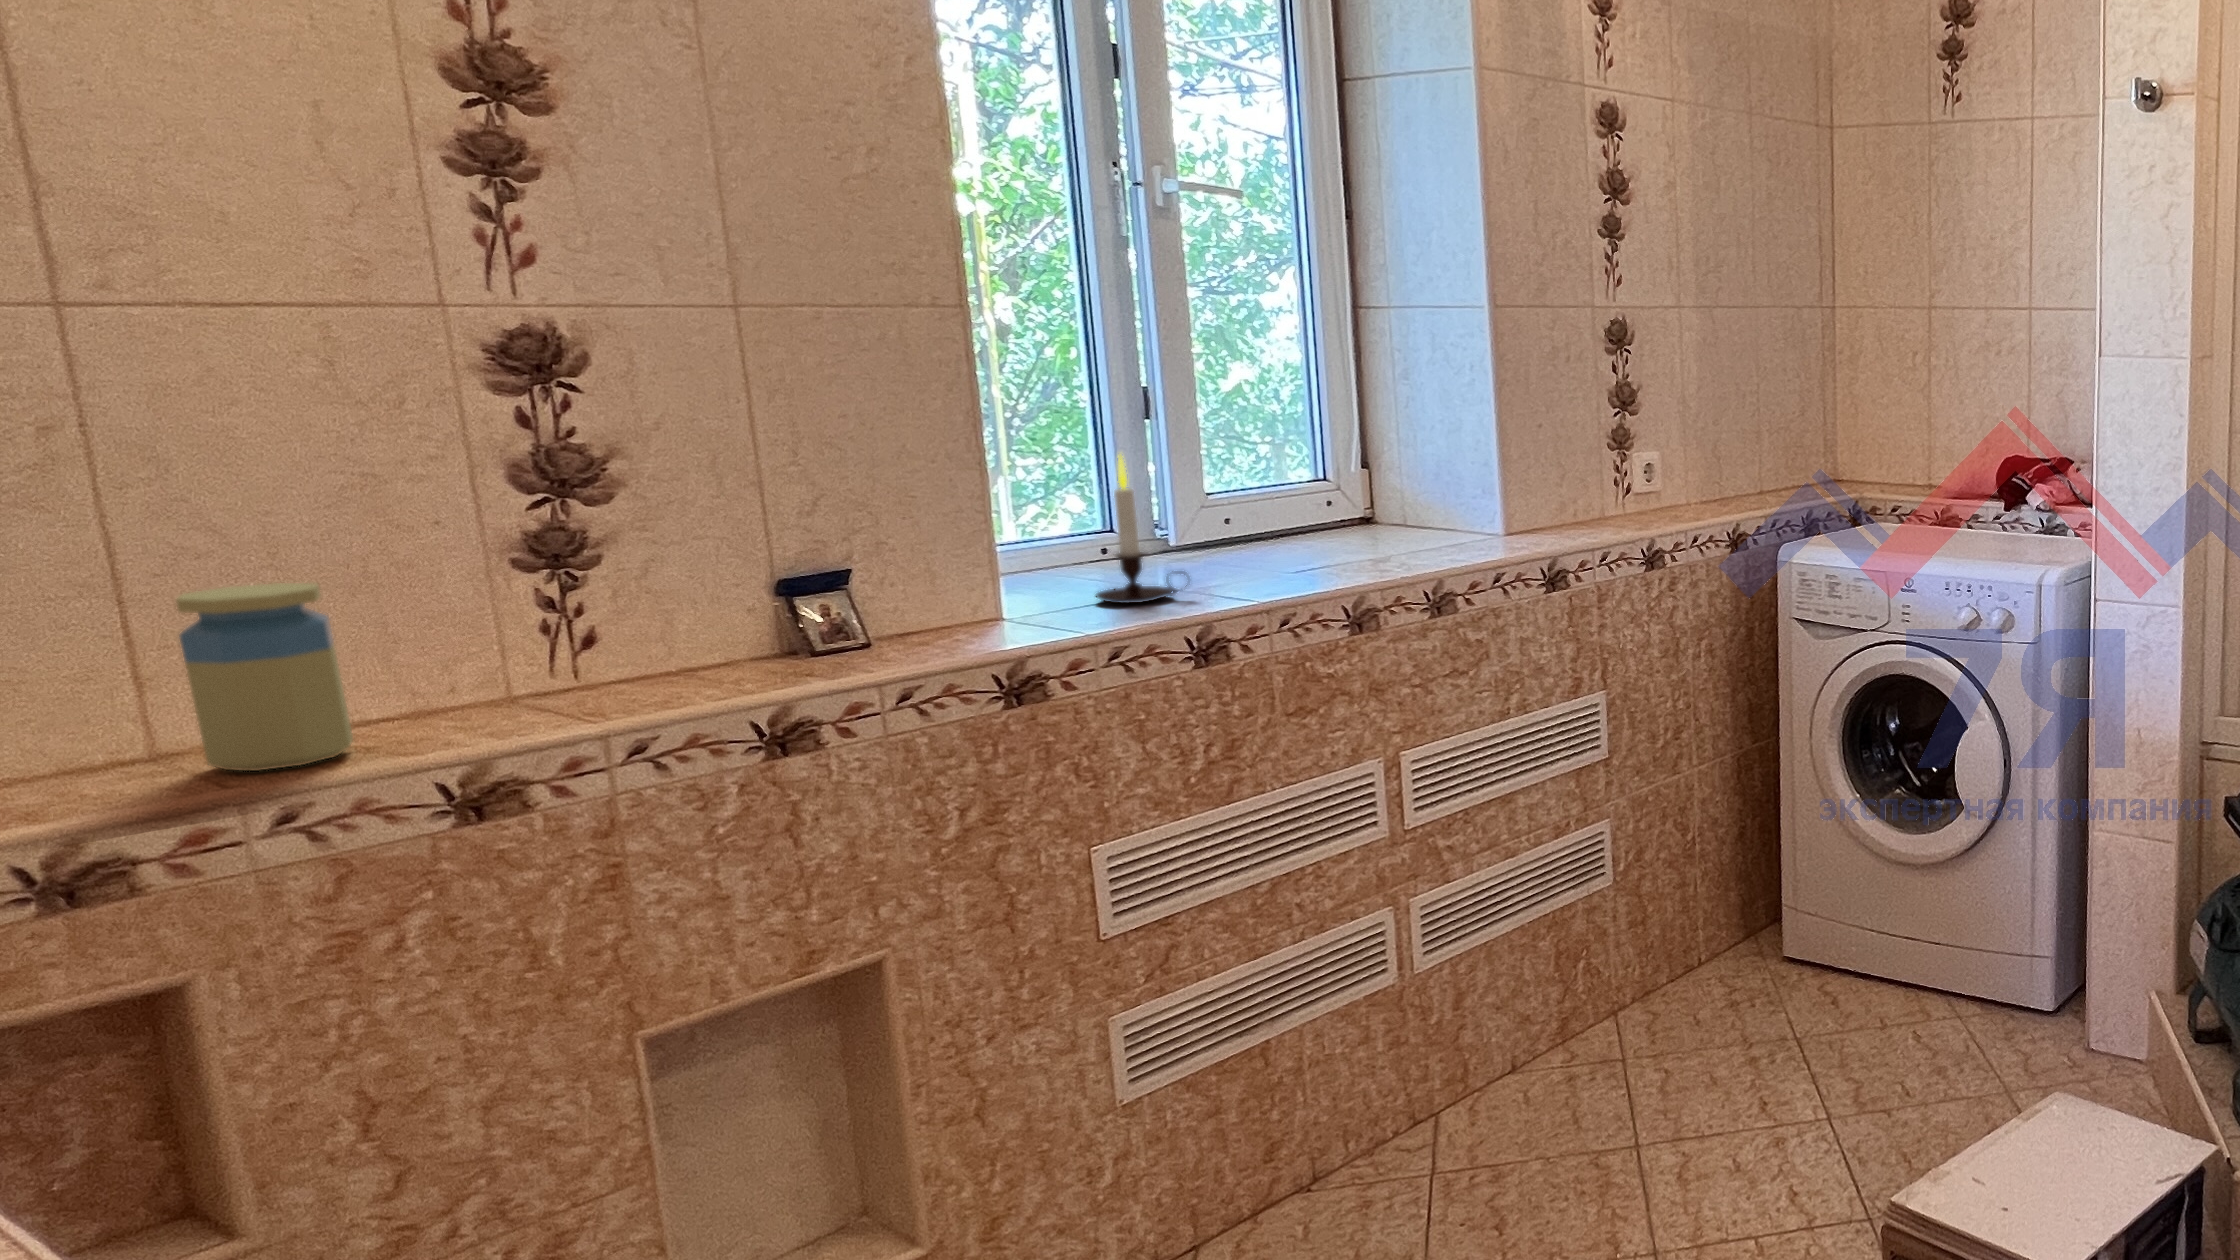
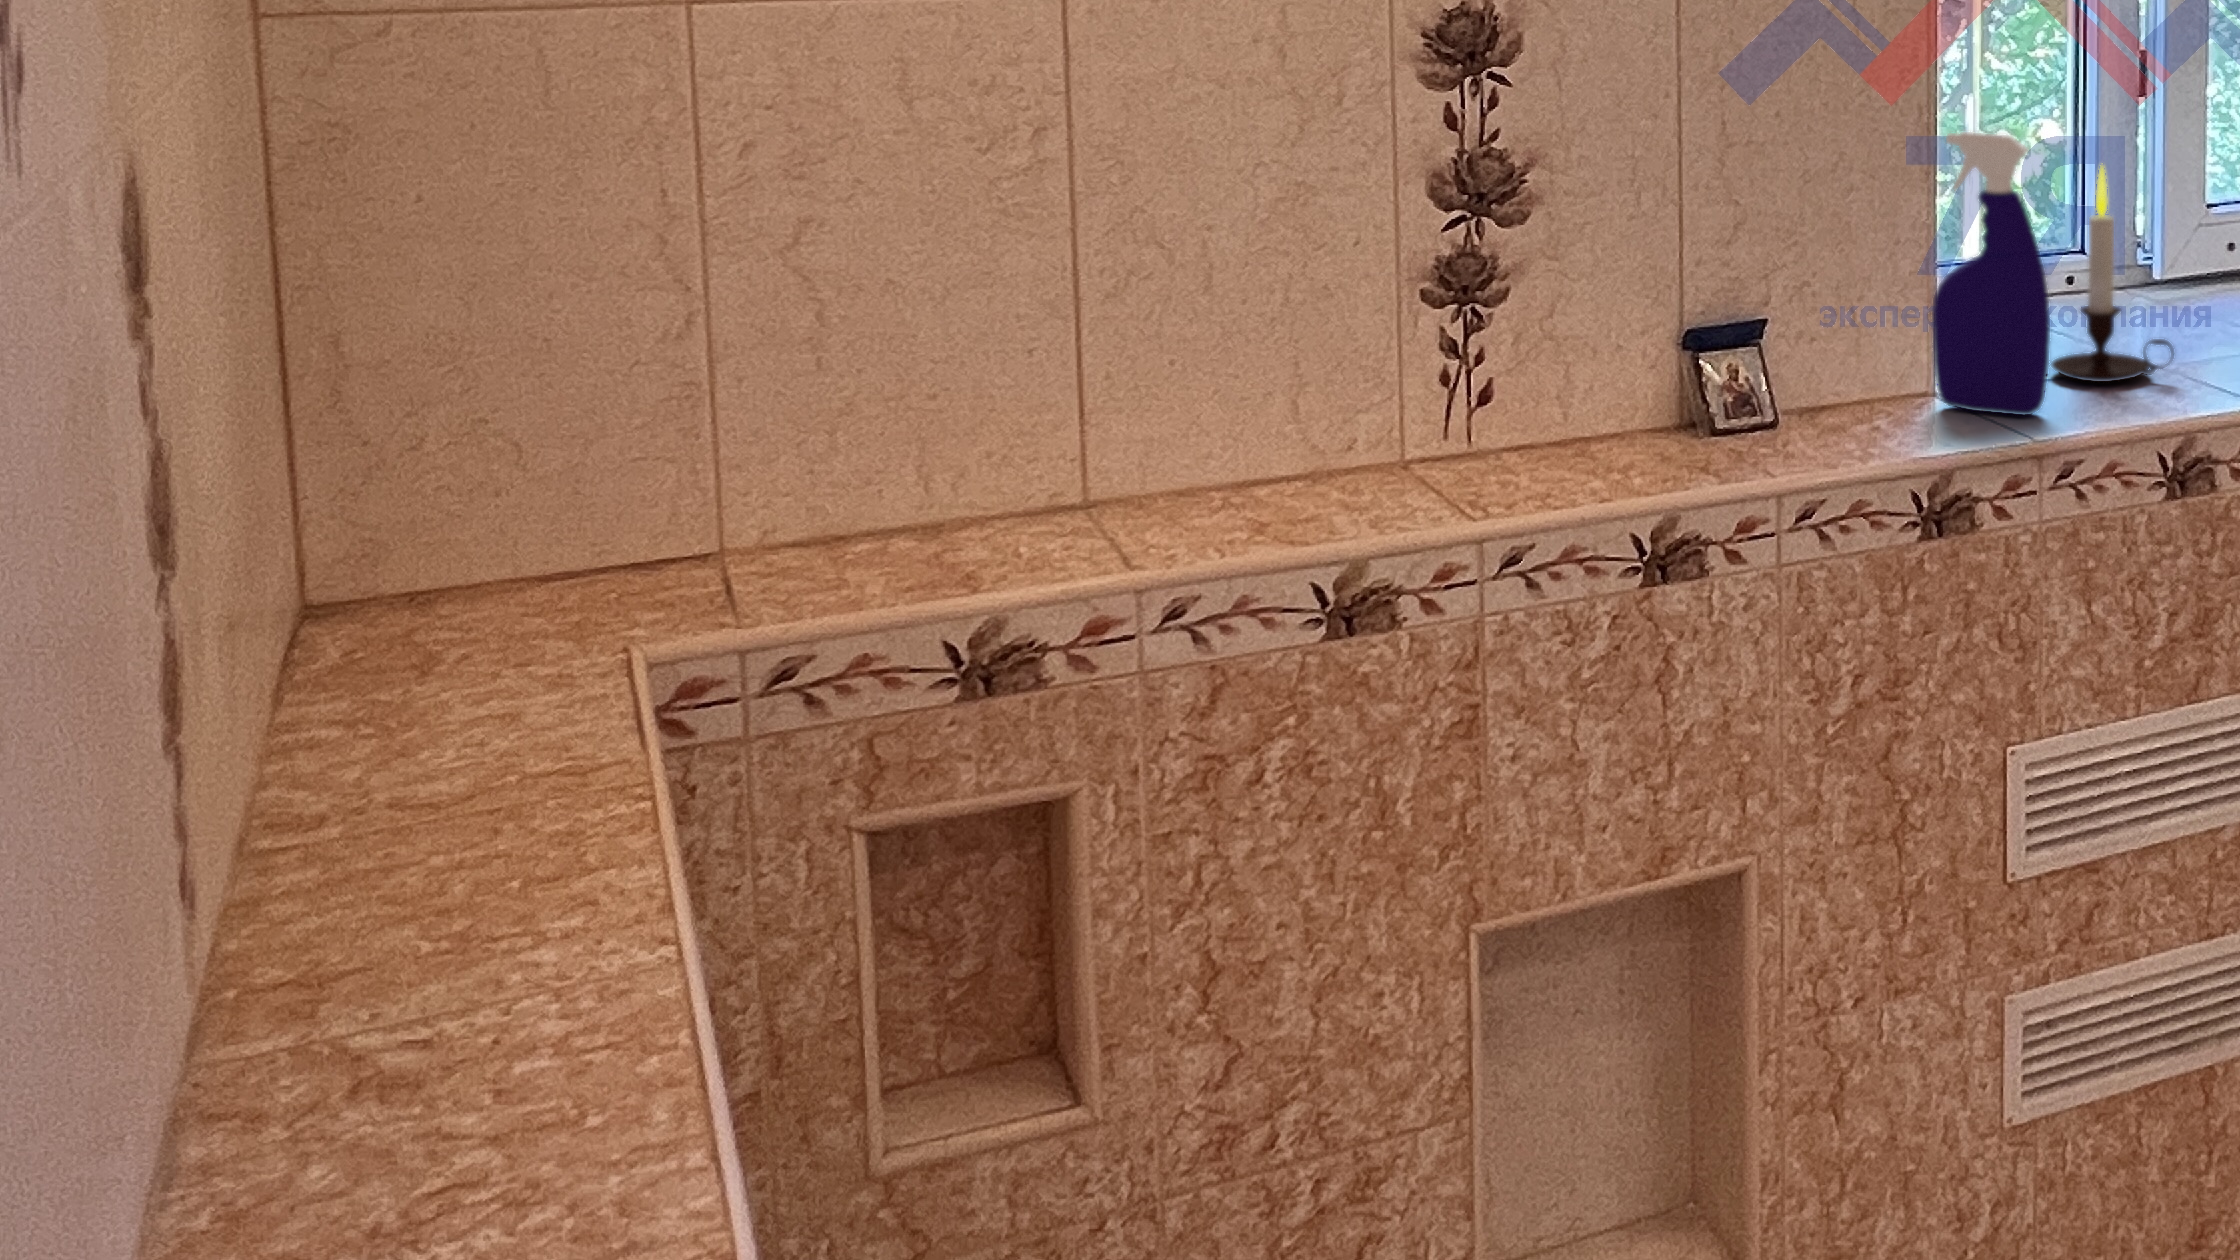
spray bottle: none [991,427,1093,626] -> present [1932,132,2050,415]
jar: present [176,583,353,771] -> none [1116,316,1251,543]

